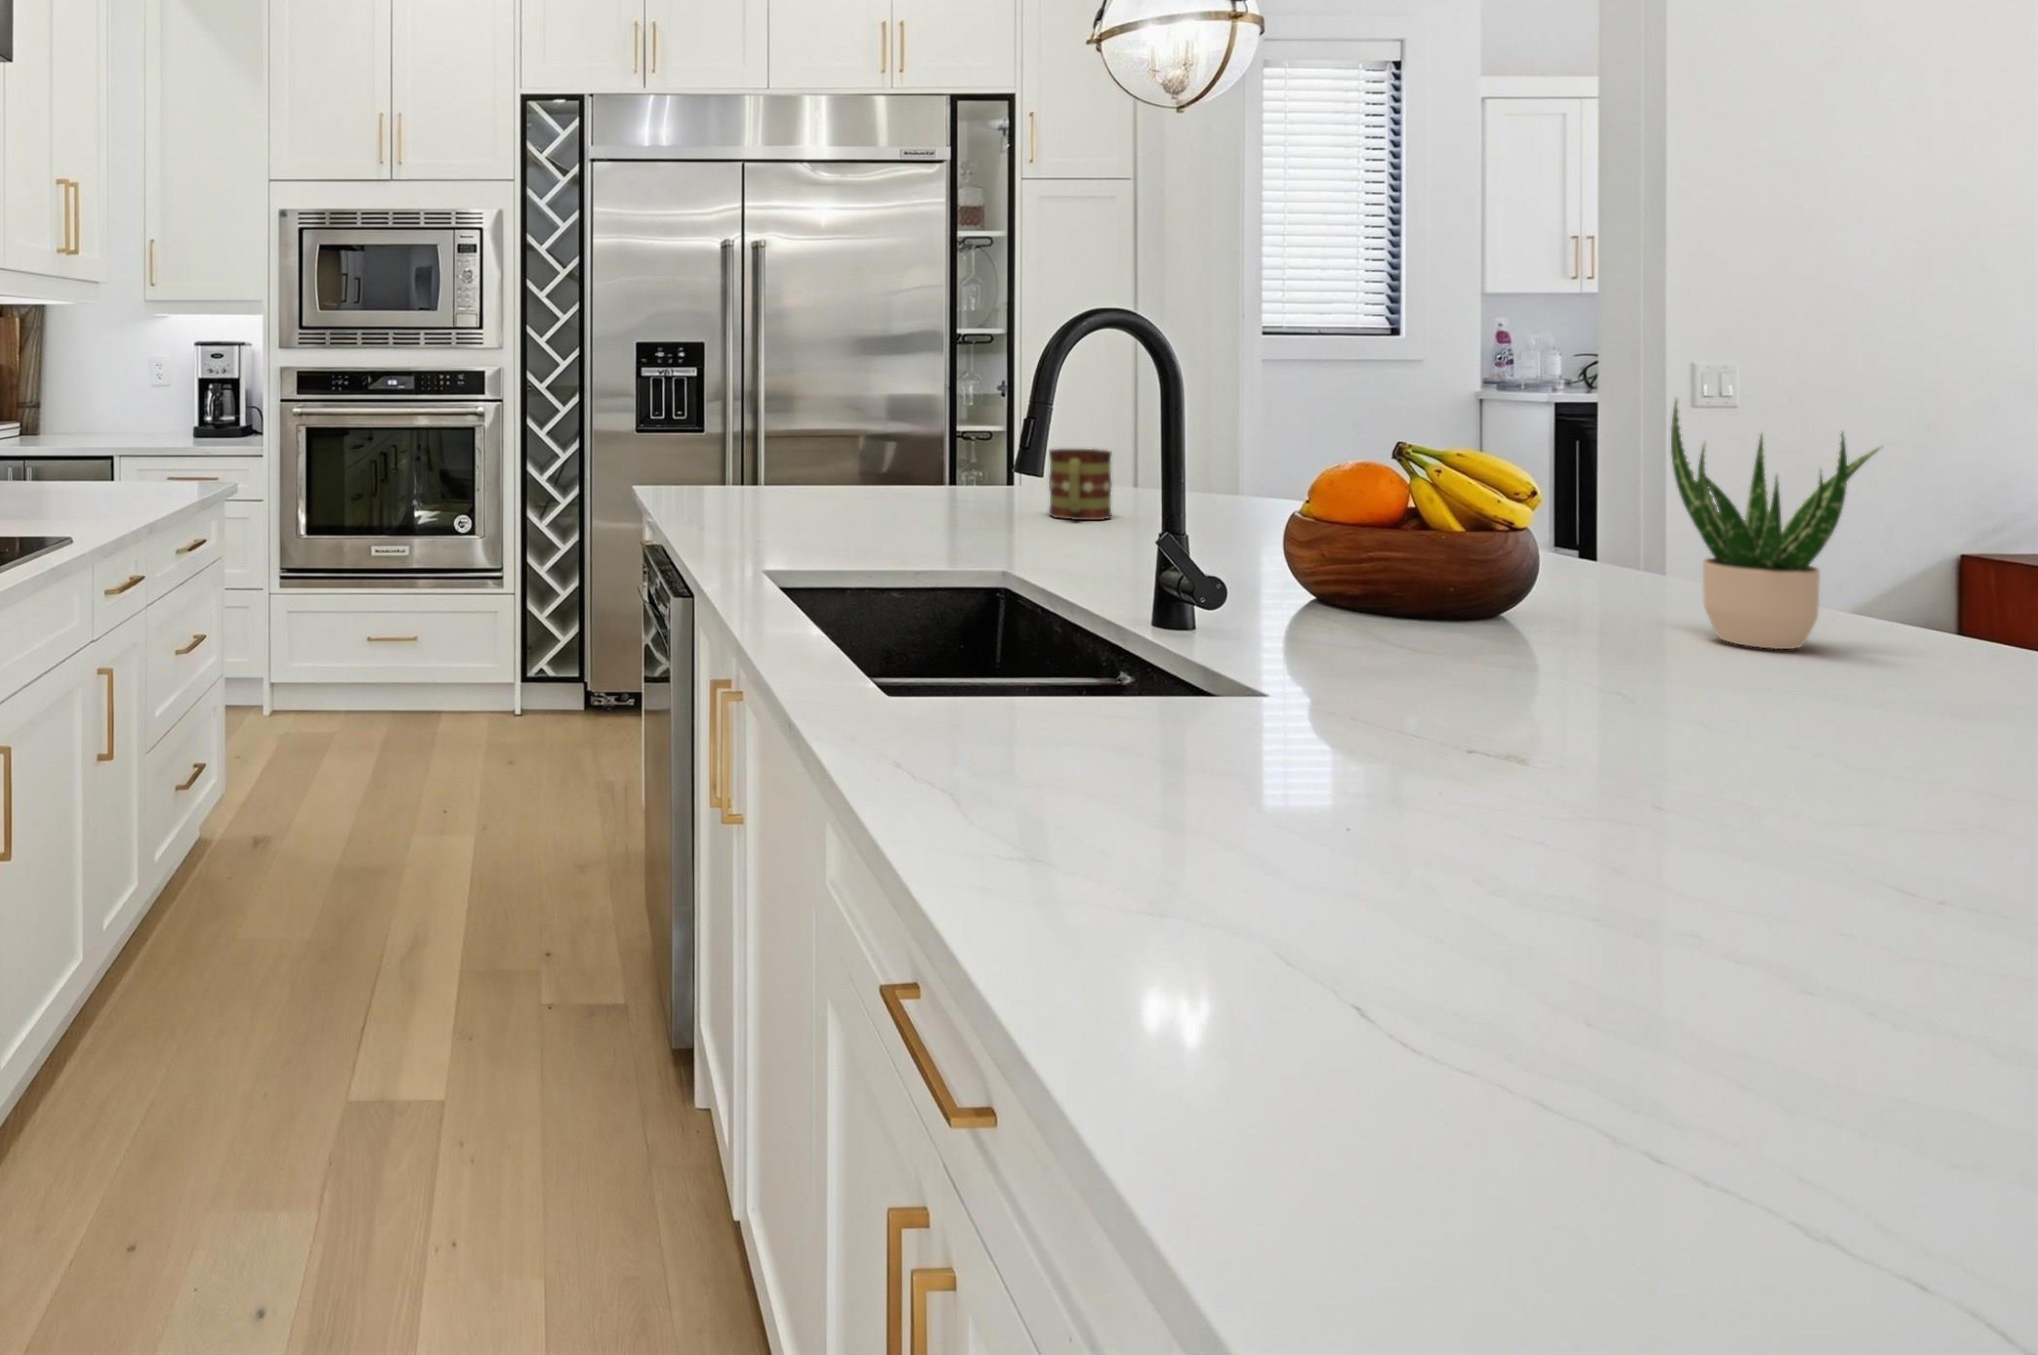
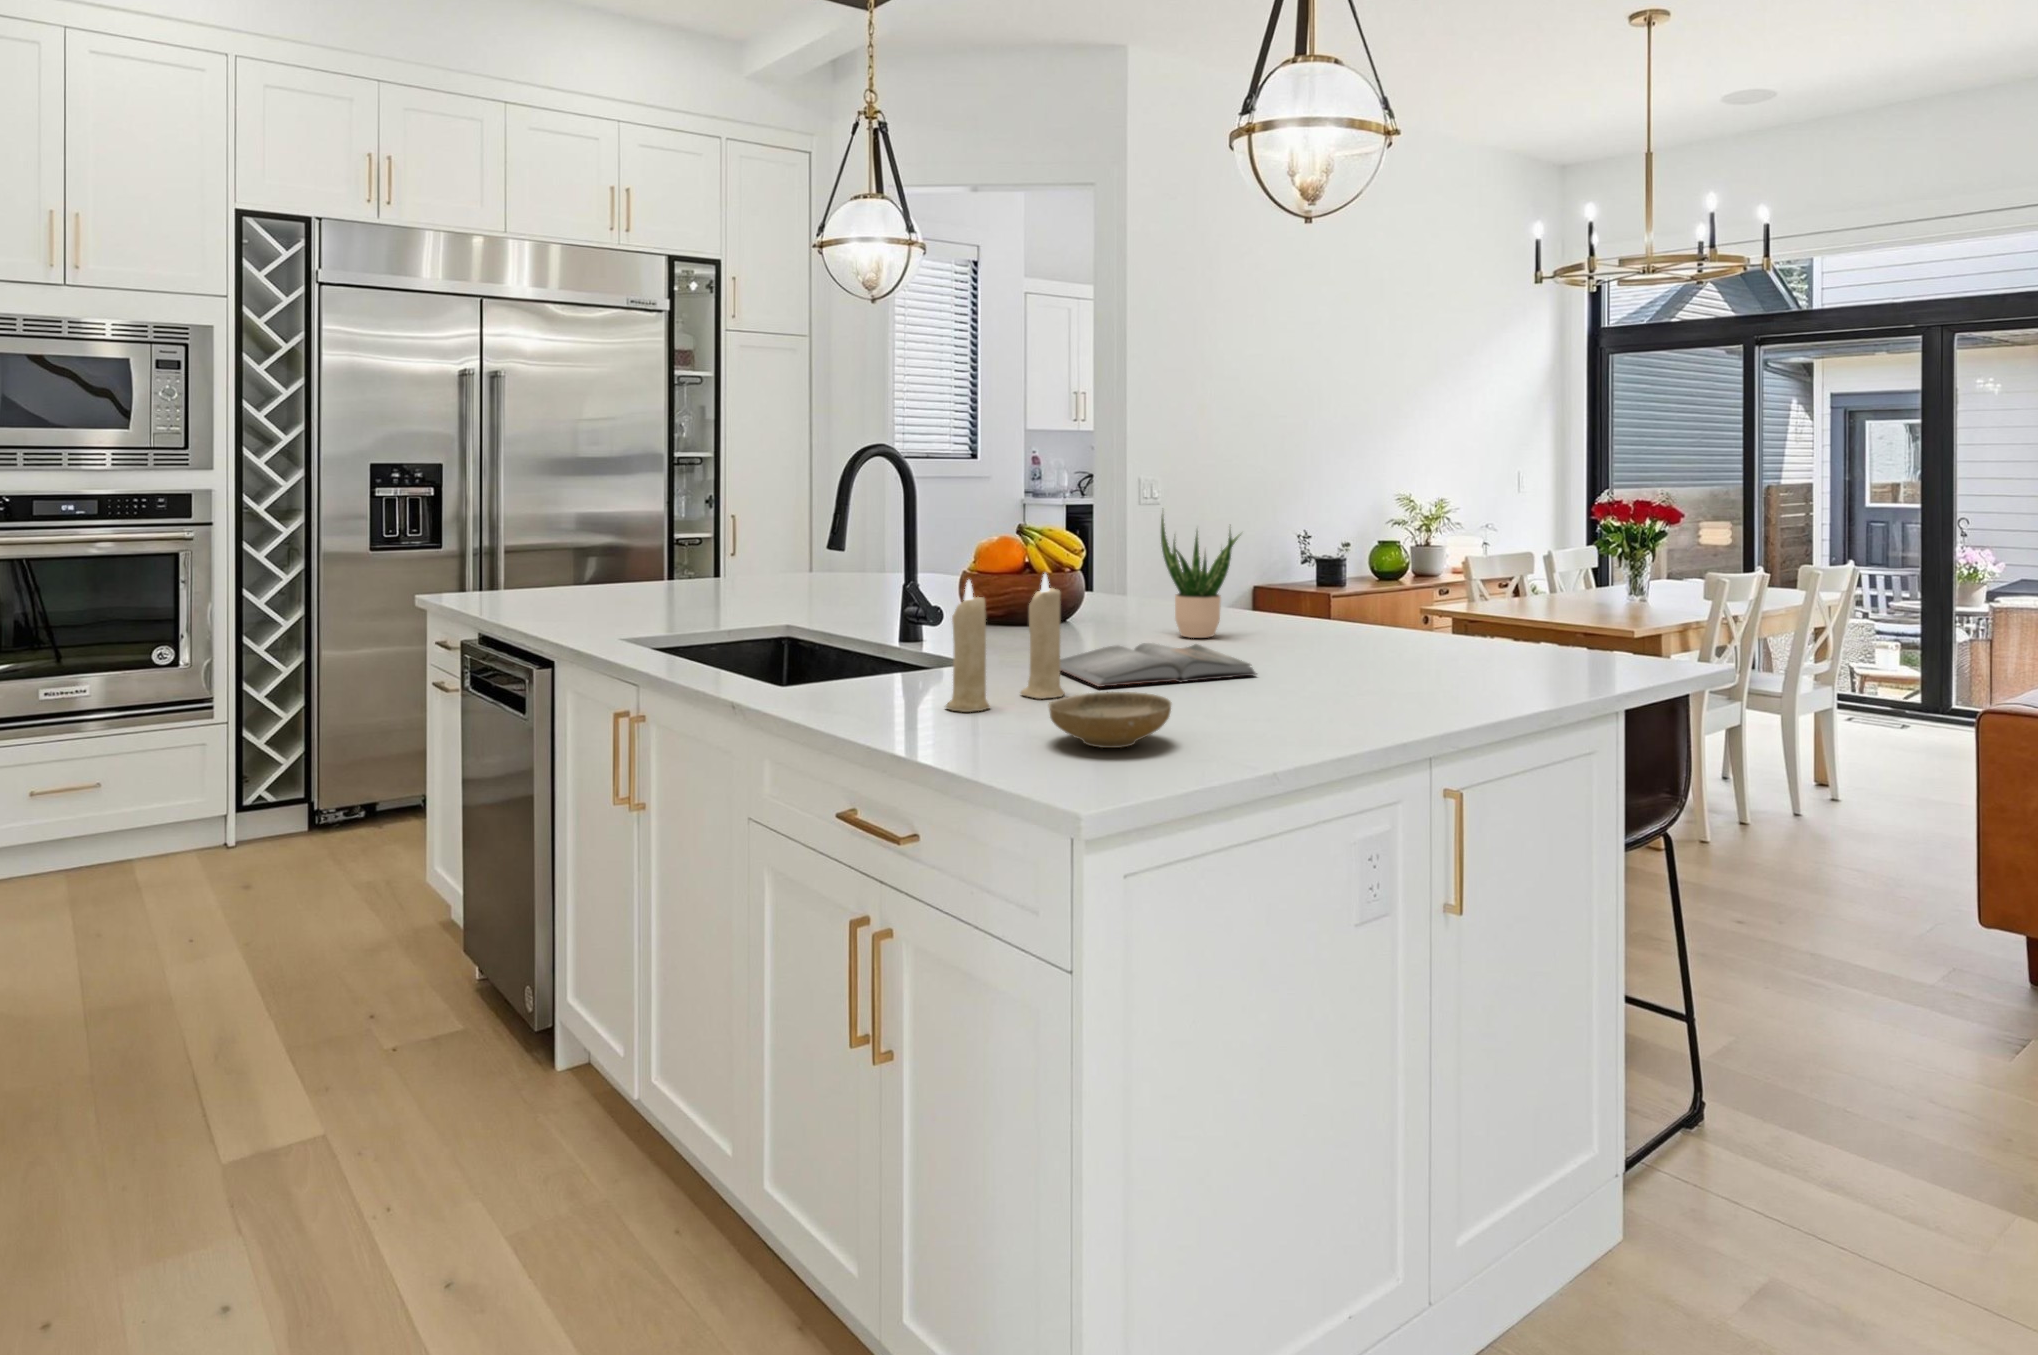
mug: present [1049,449,1112,520] -> none [797,549,841,601]
candle: none [1140,497,1398,744] -> present [946,574,1065,712]
hardback book: none [1395,648,1909,756] -> present [1060,643,1257,687]
ceramic bowl: none [1300,756,1612,895] -> present [1049,692,1171,748]

